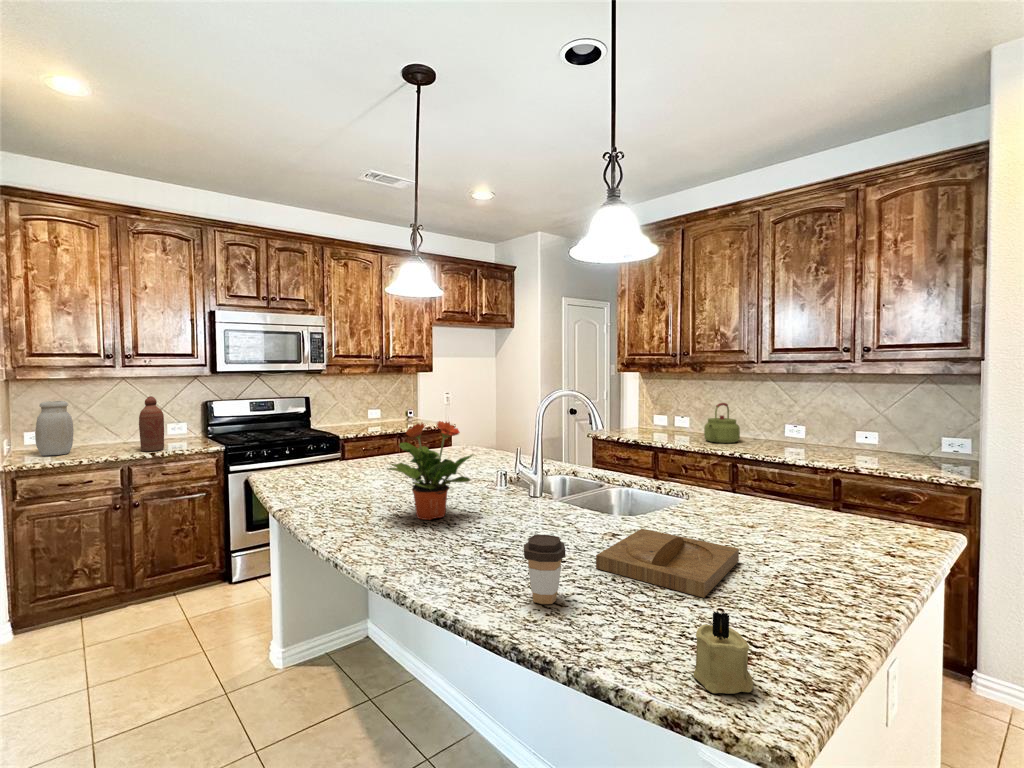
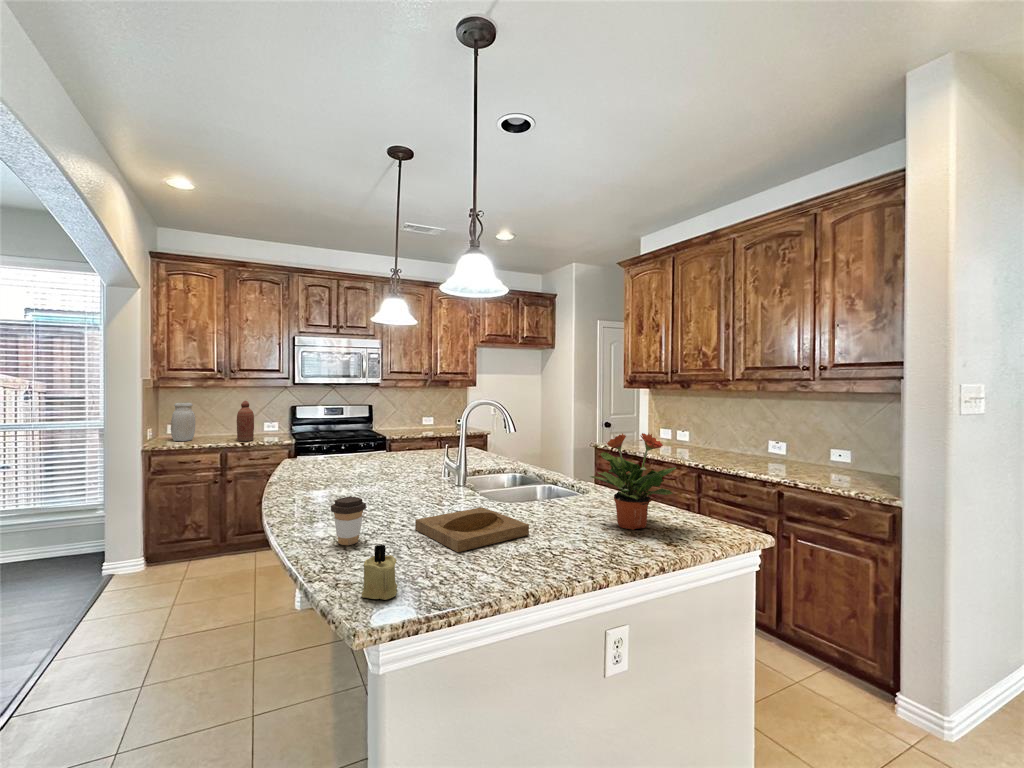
kettle: present [704,403,740,443] -> none [688,418,722,456]
potted plant: present [387,421,473,520] -> present [591,433,676,530]

